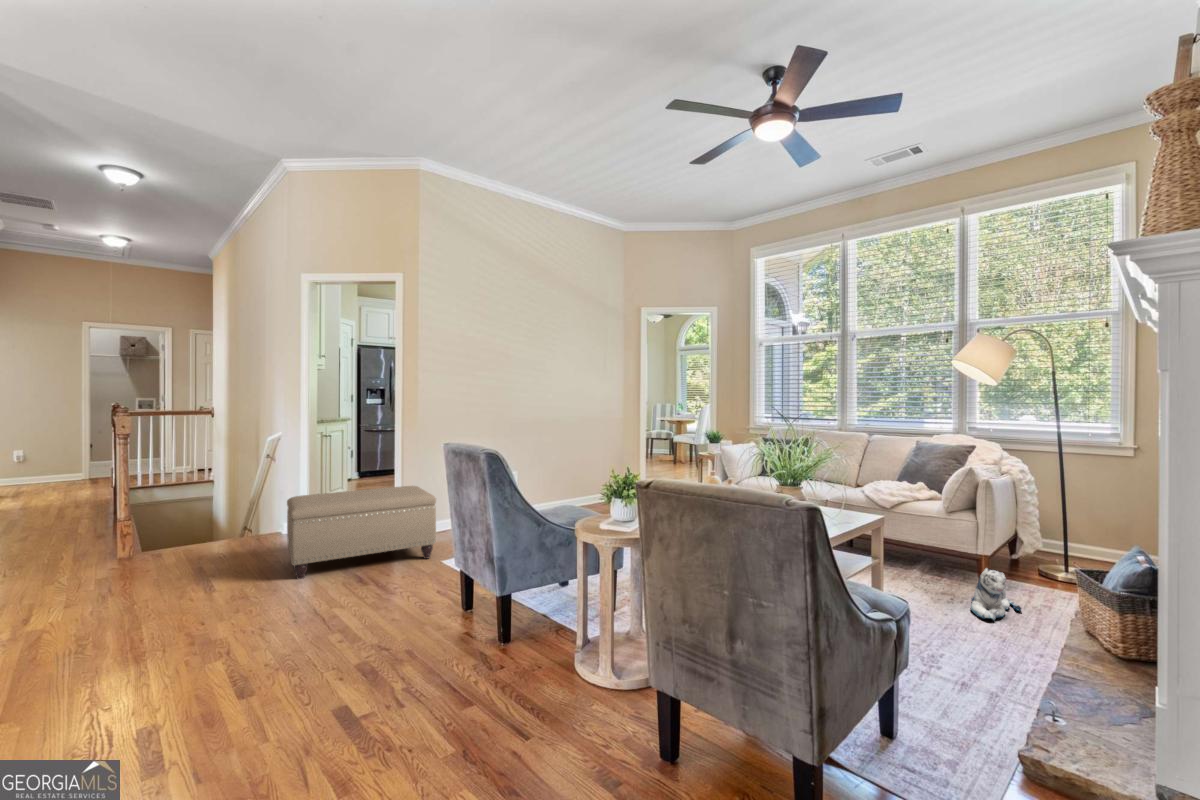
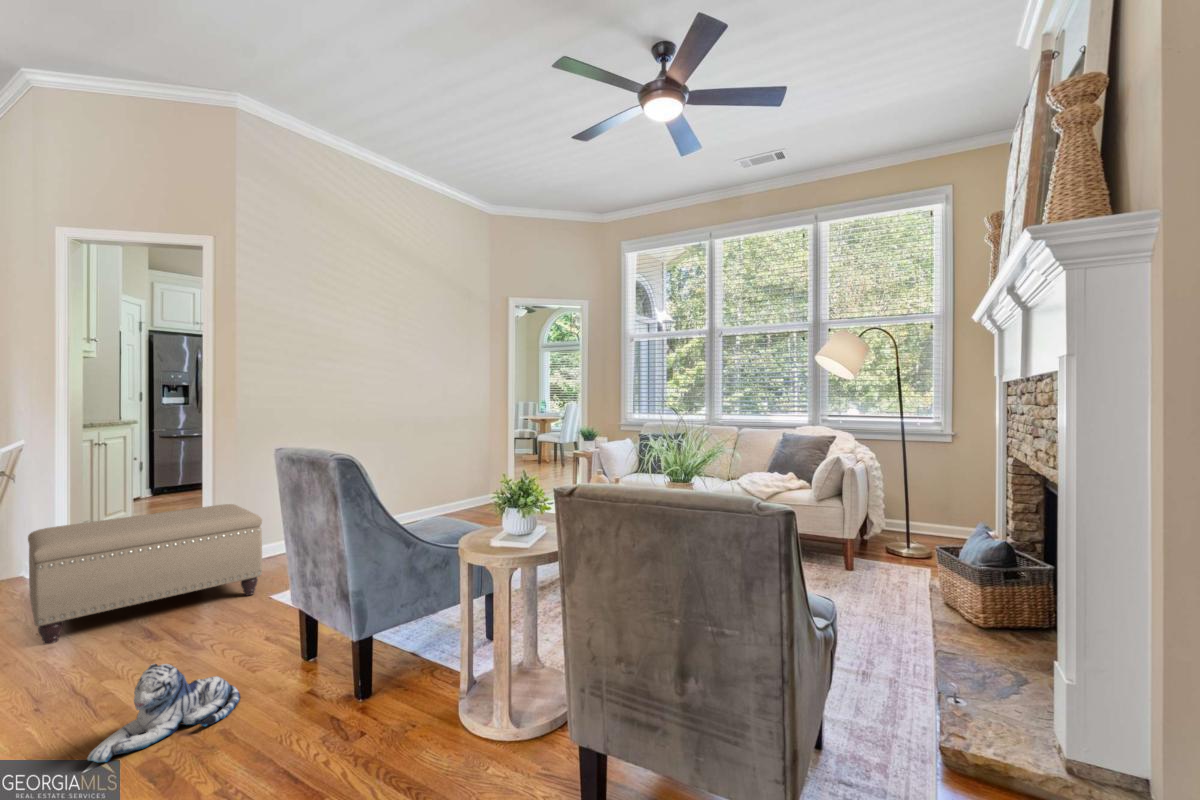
plush toy: present [971,569,1021,620] -> present [87,664,241,763]

